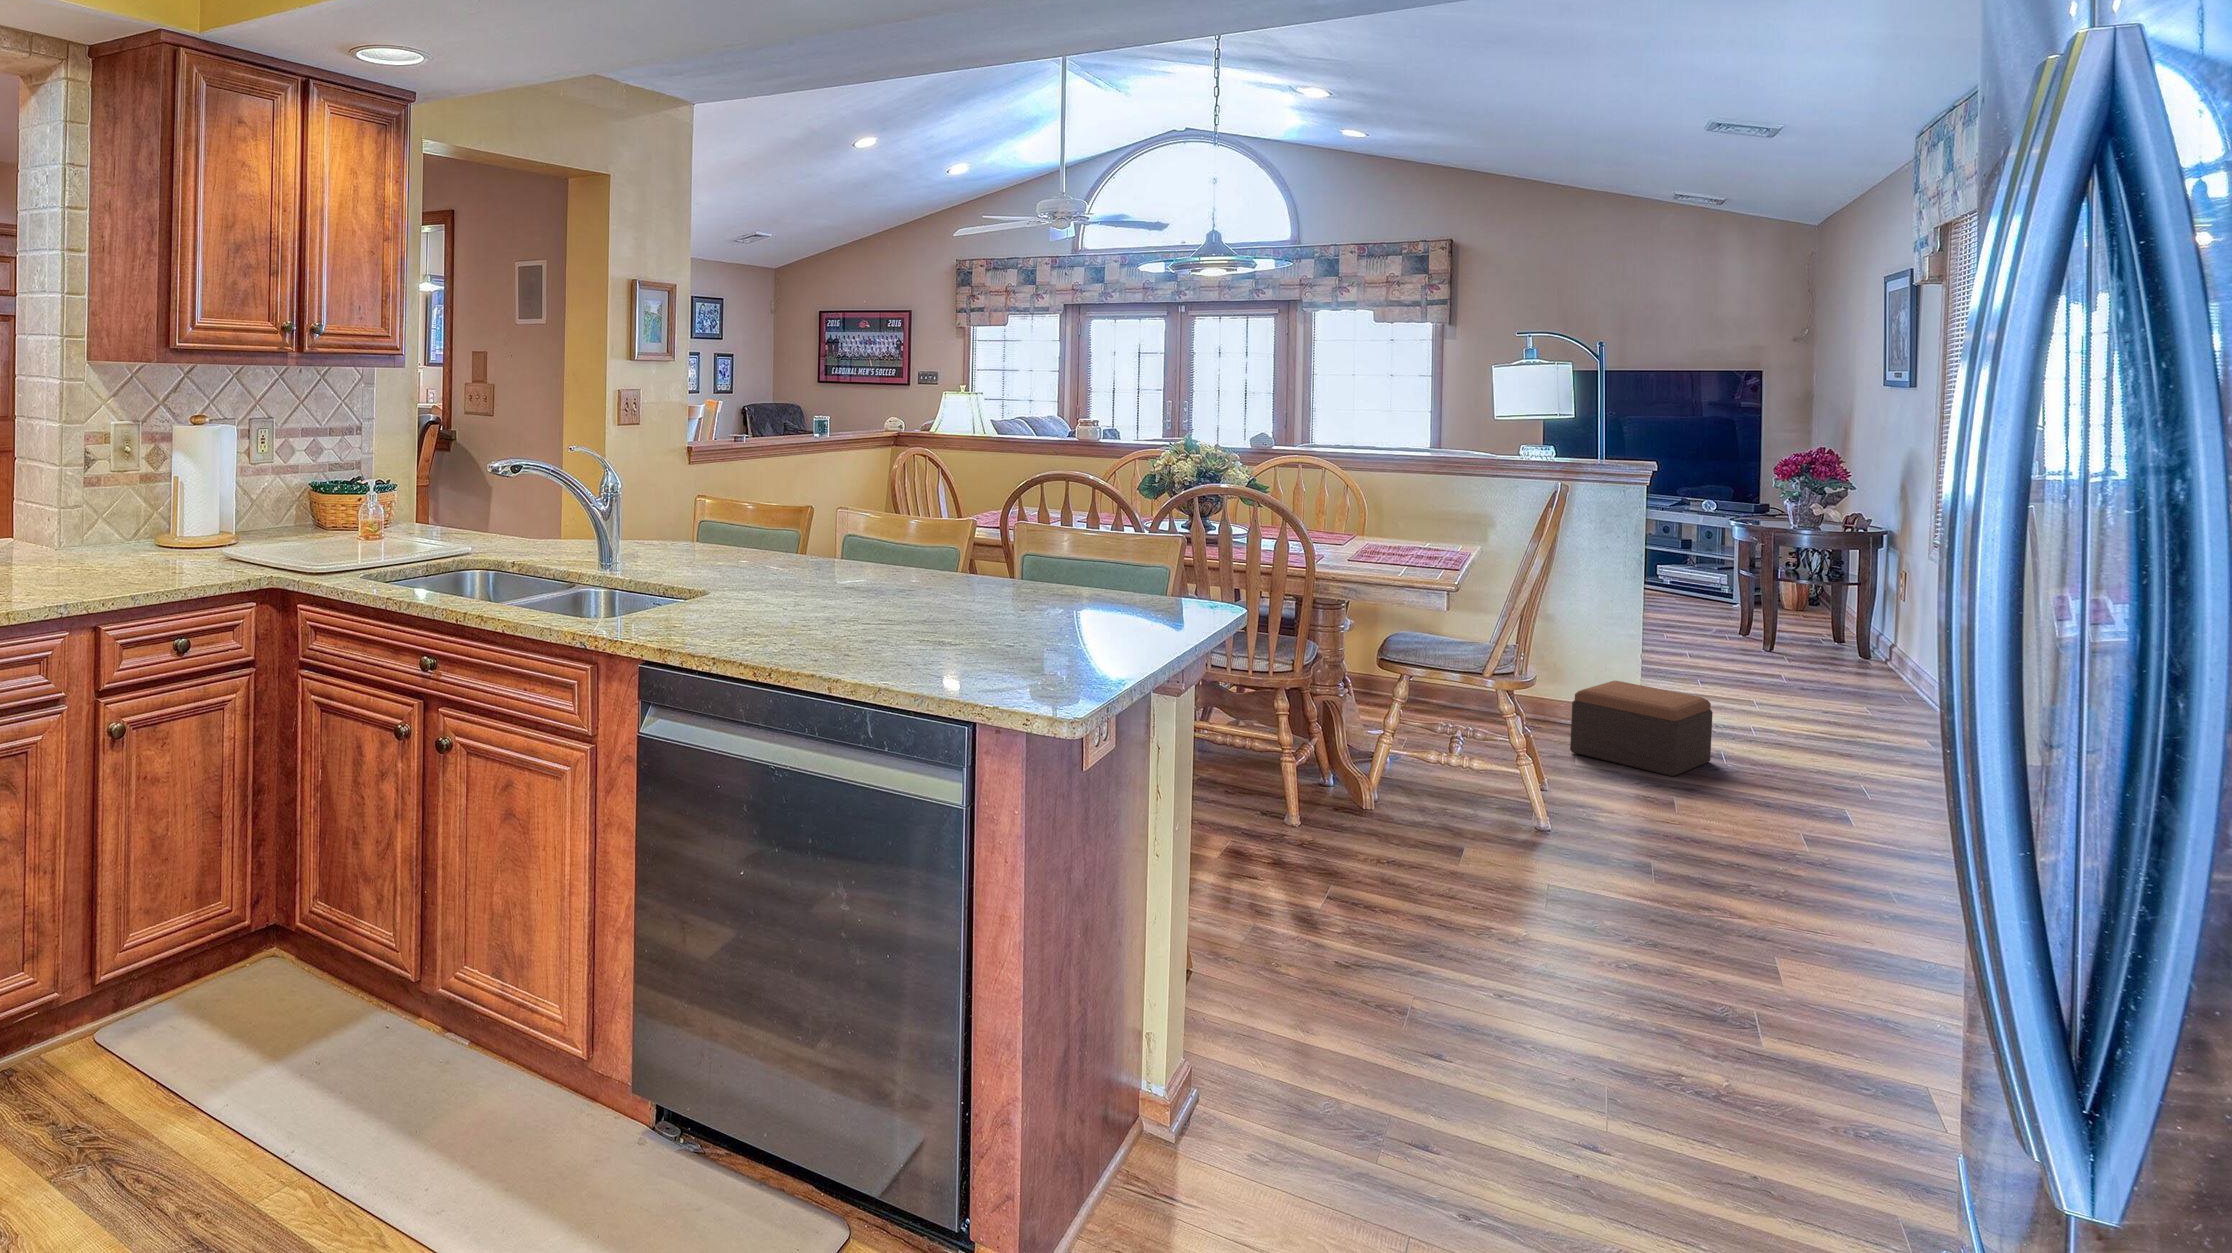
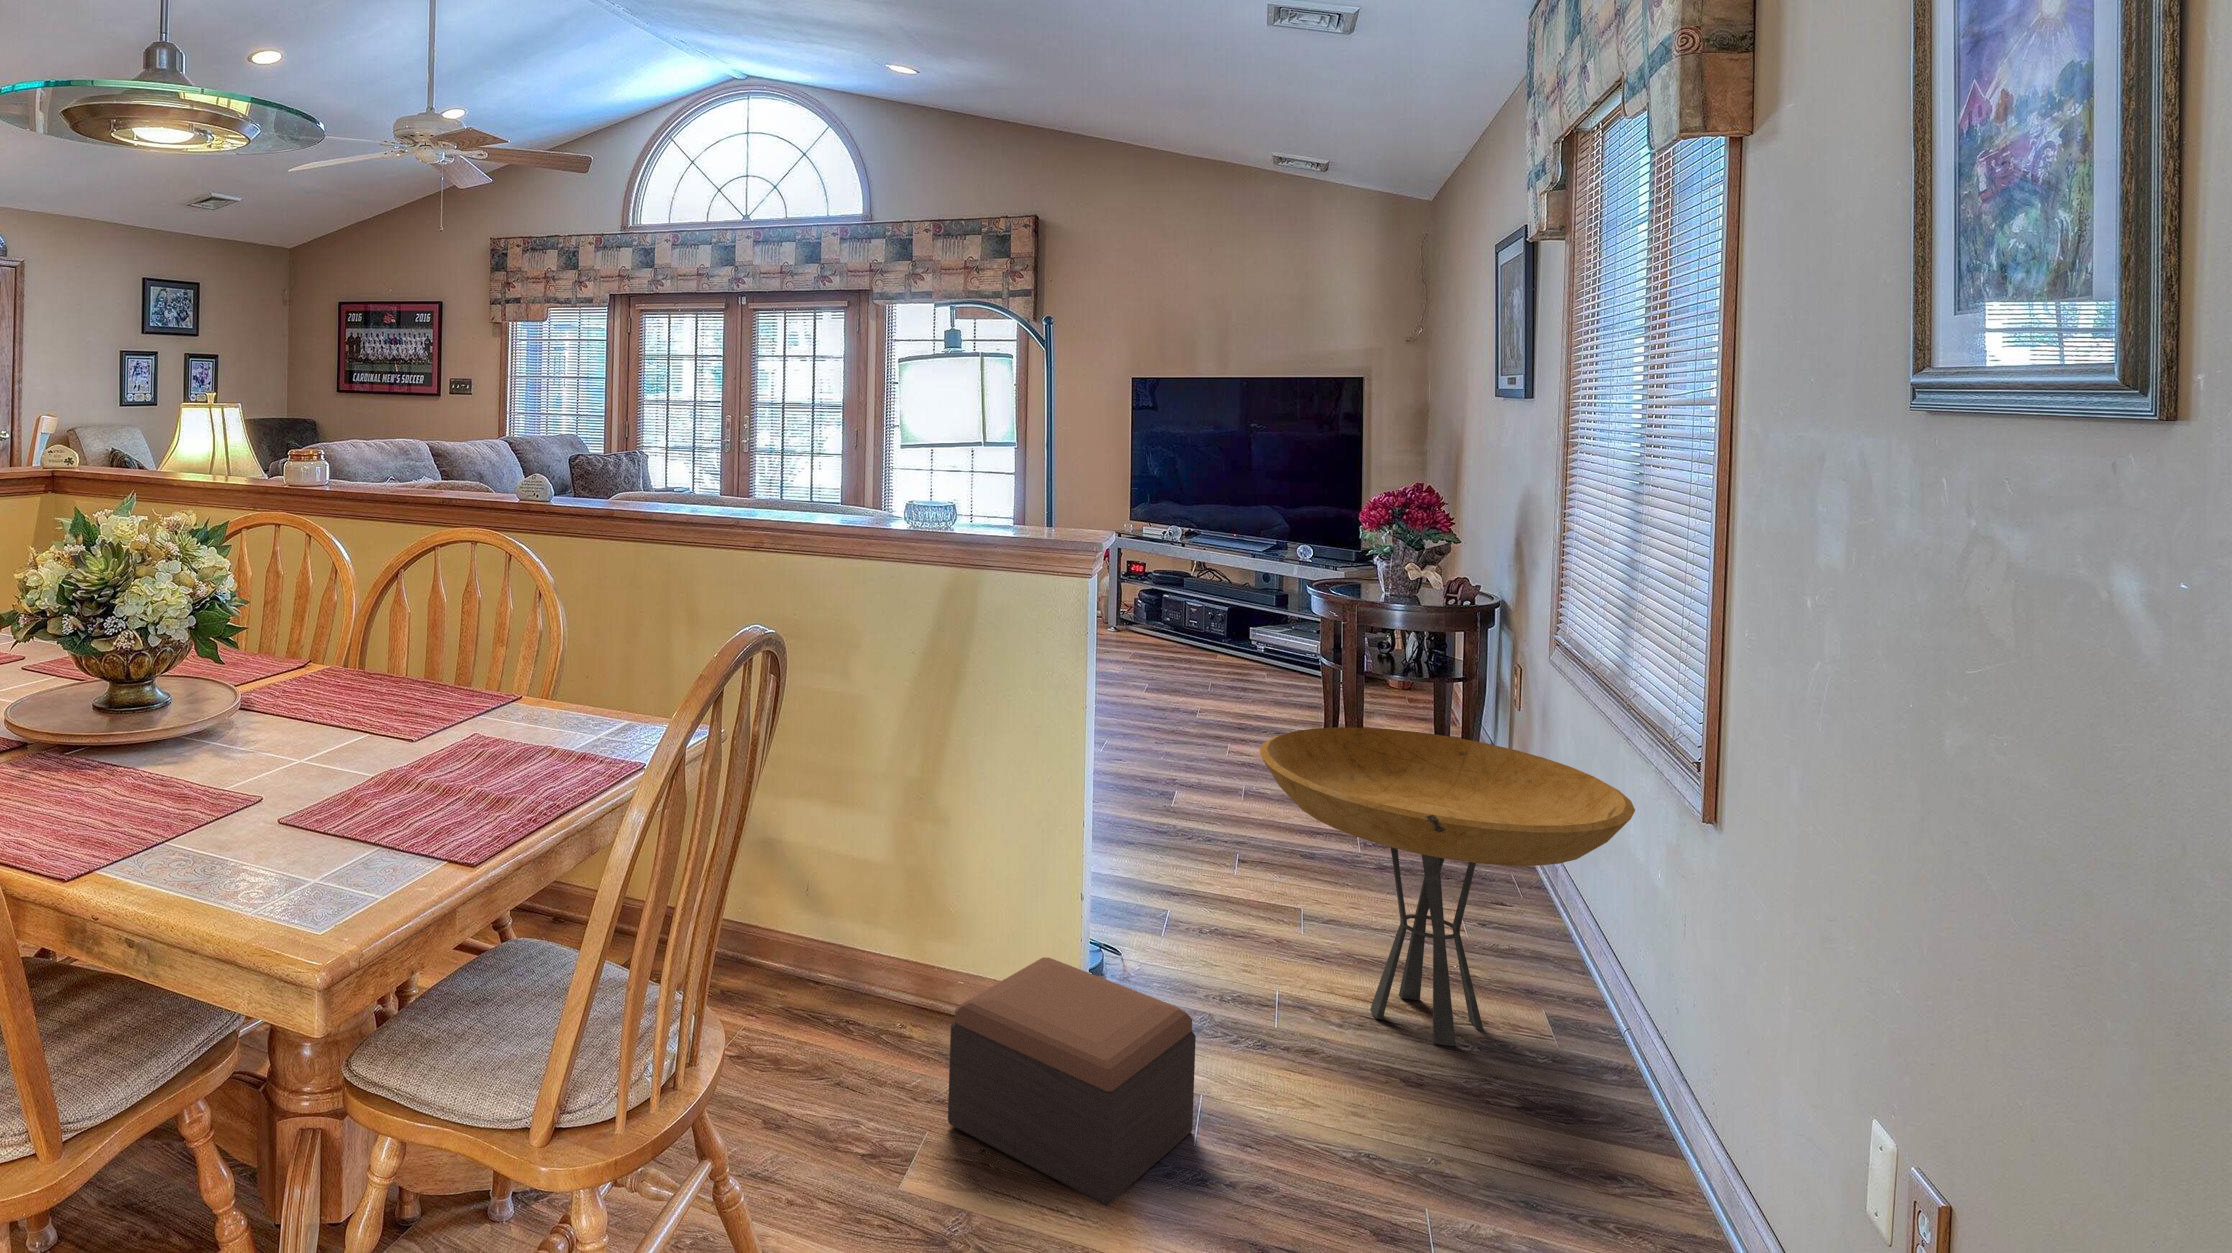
side table: none [1732,581,1979,747] -> present [1260,727,1635,1046]

